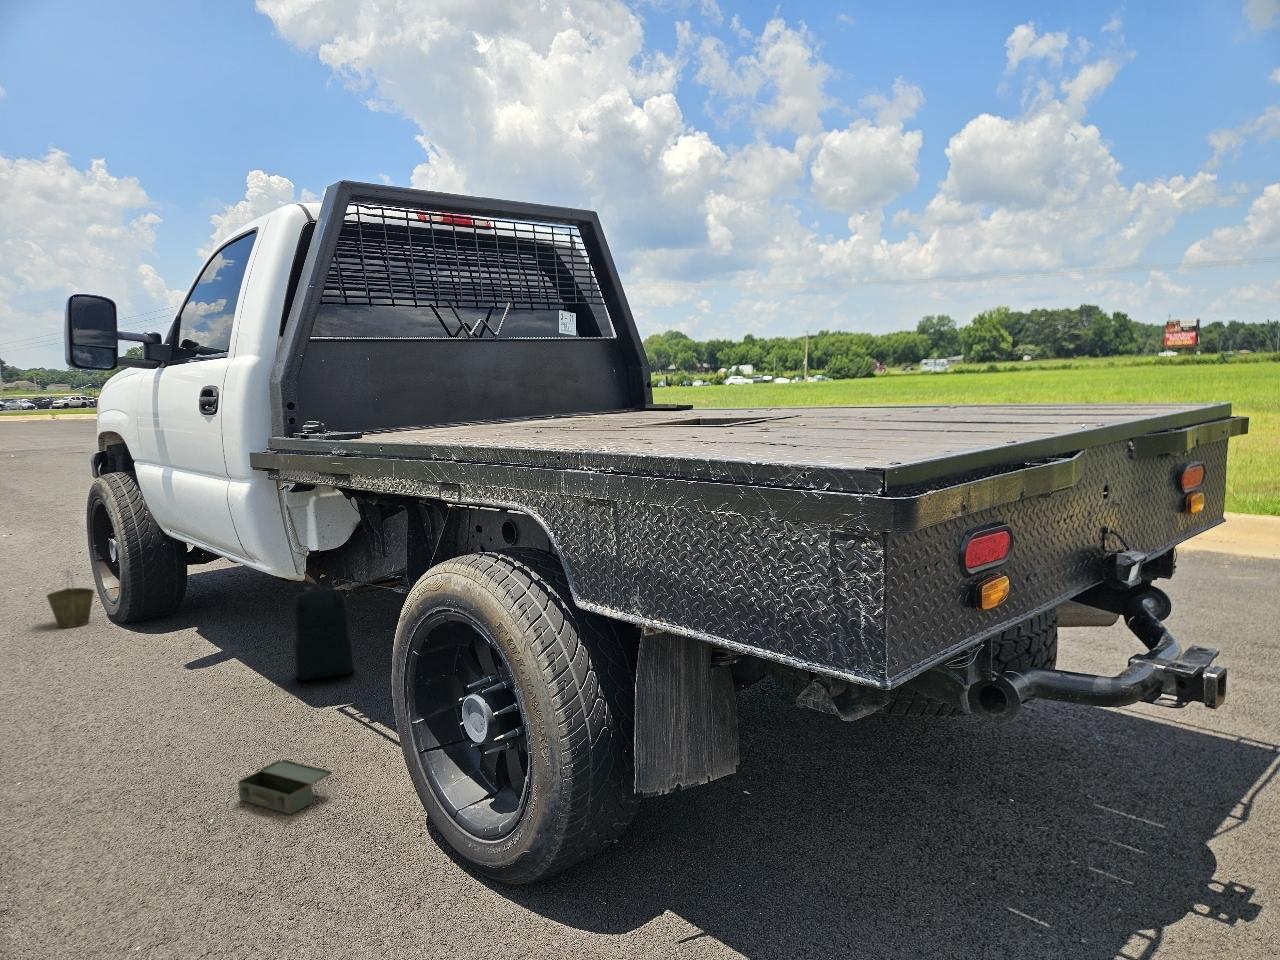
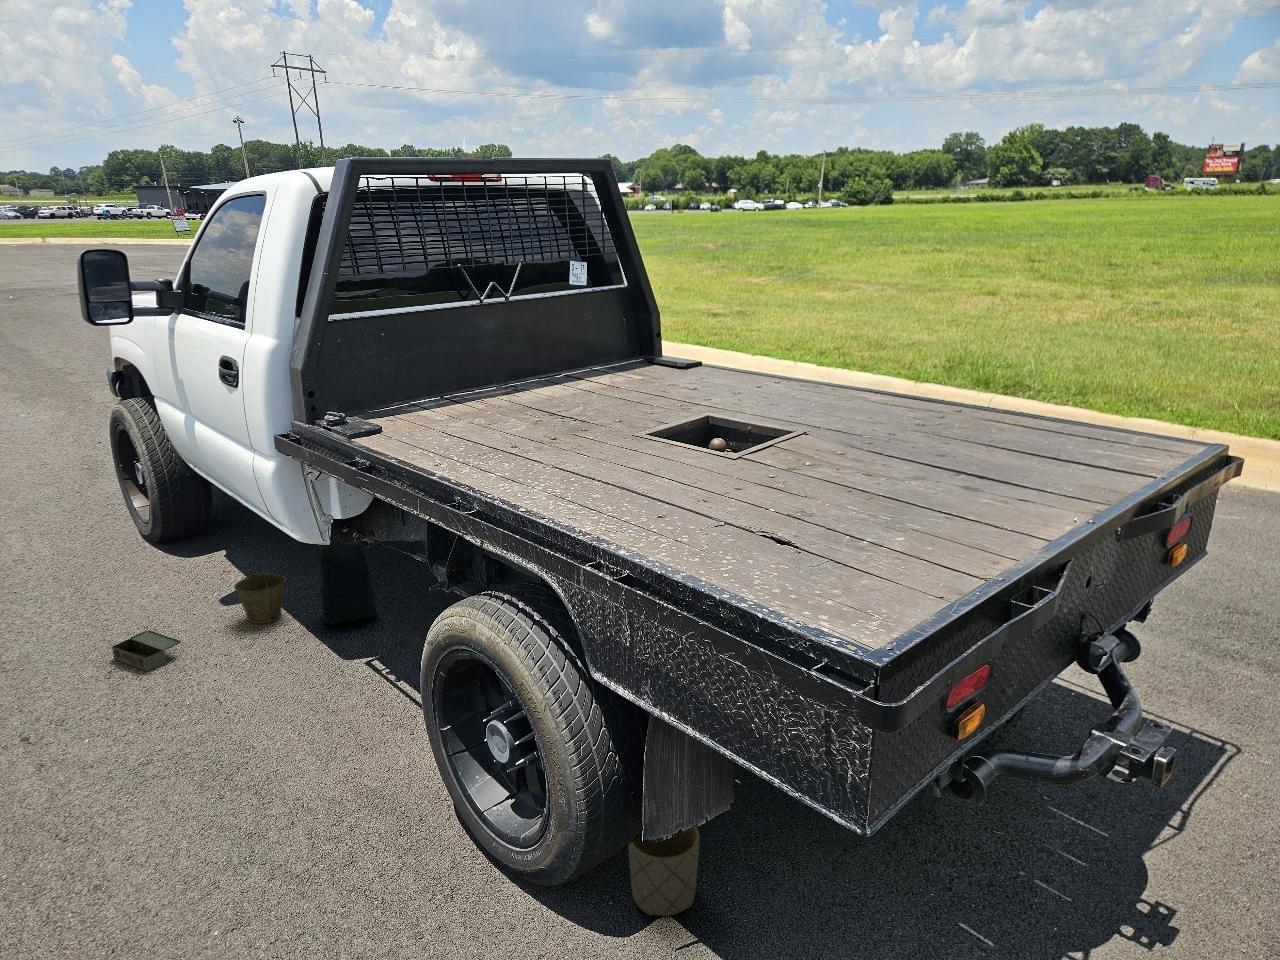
bucket: present [47,588,94,628] -> present [234,573,286,624]
toolbox: present [238,760,331,814] -> present [112,630,181,671]
planter: none [621,798,703,914] -> present [628,827,700,916]

